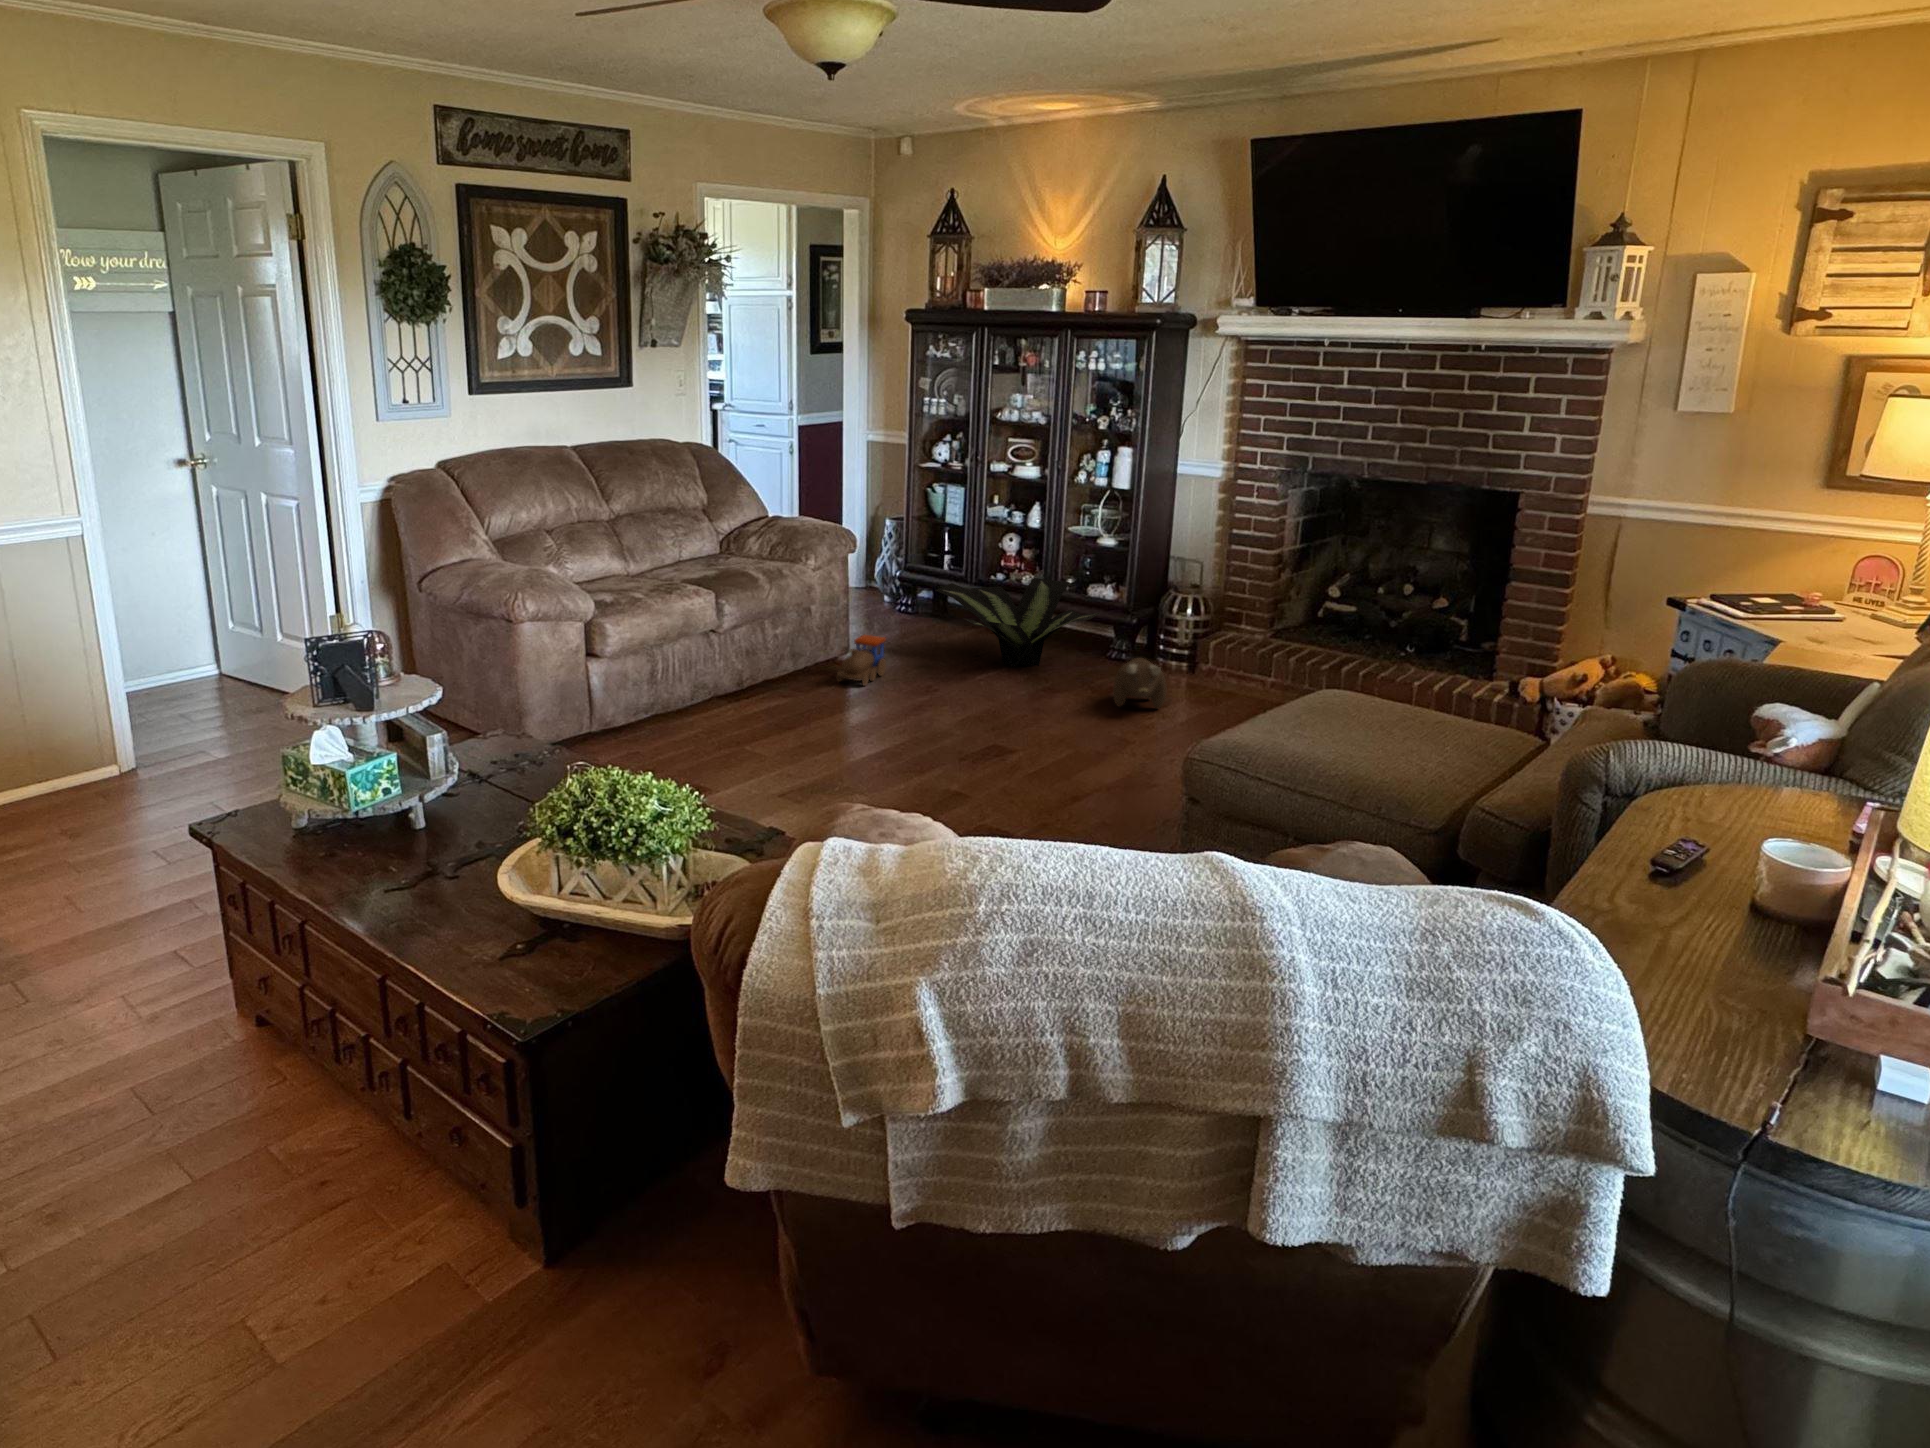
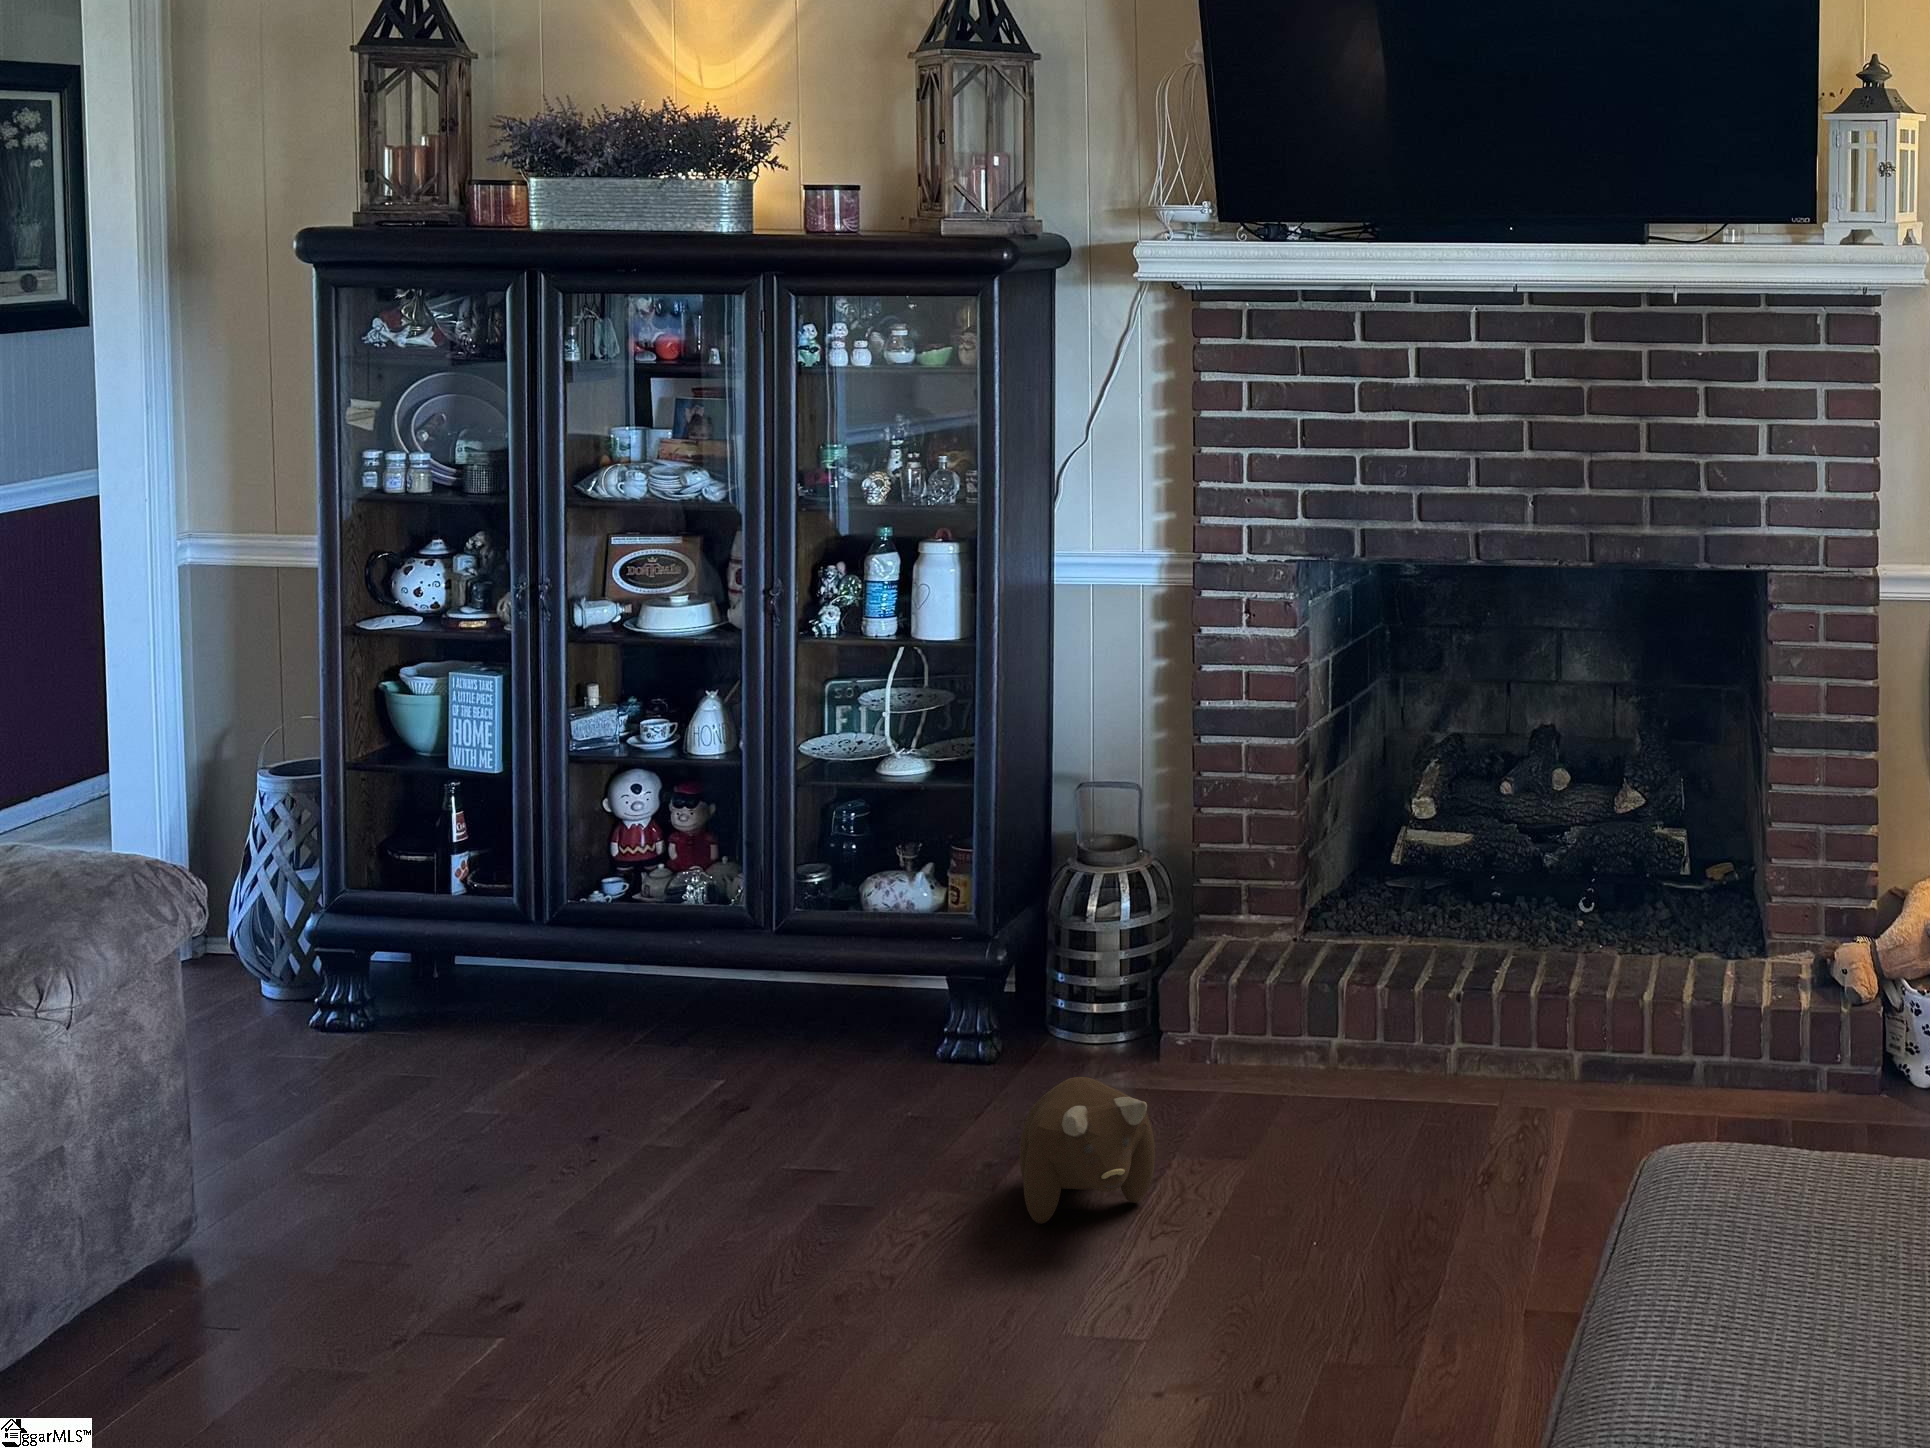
potted plant: present [936,578,1100,667] -> none [457,883,933,1159]
toy train: present [837,635,886,686] -> none [152,1177,323,1372]

